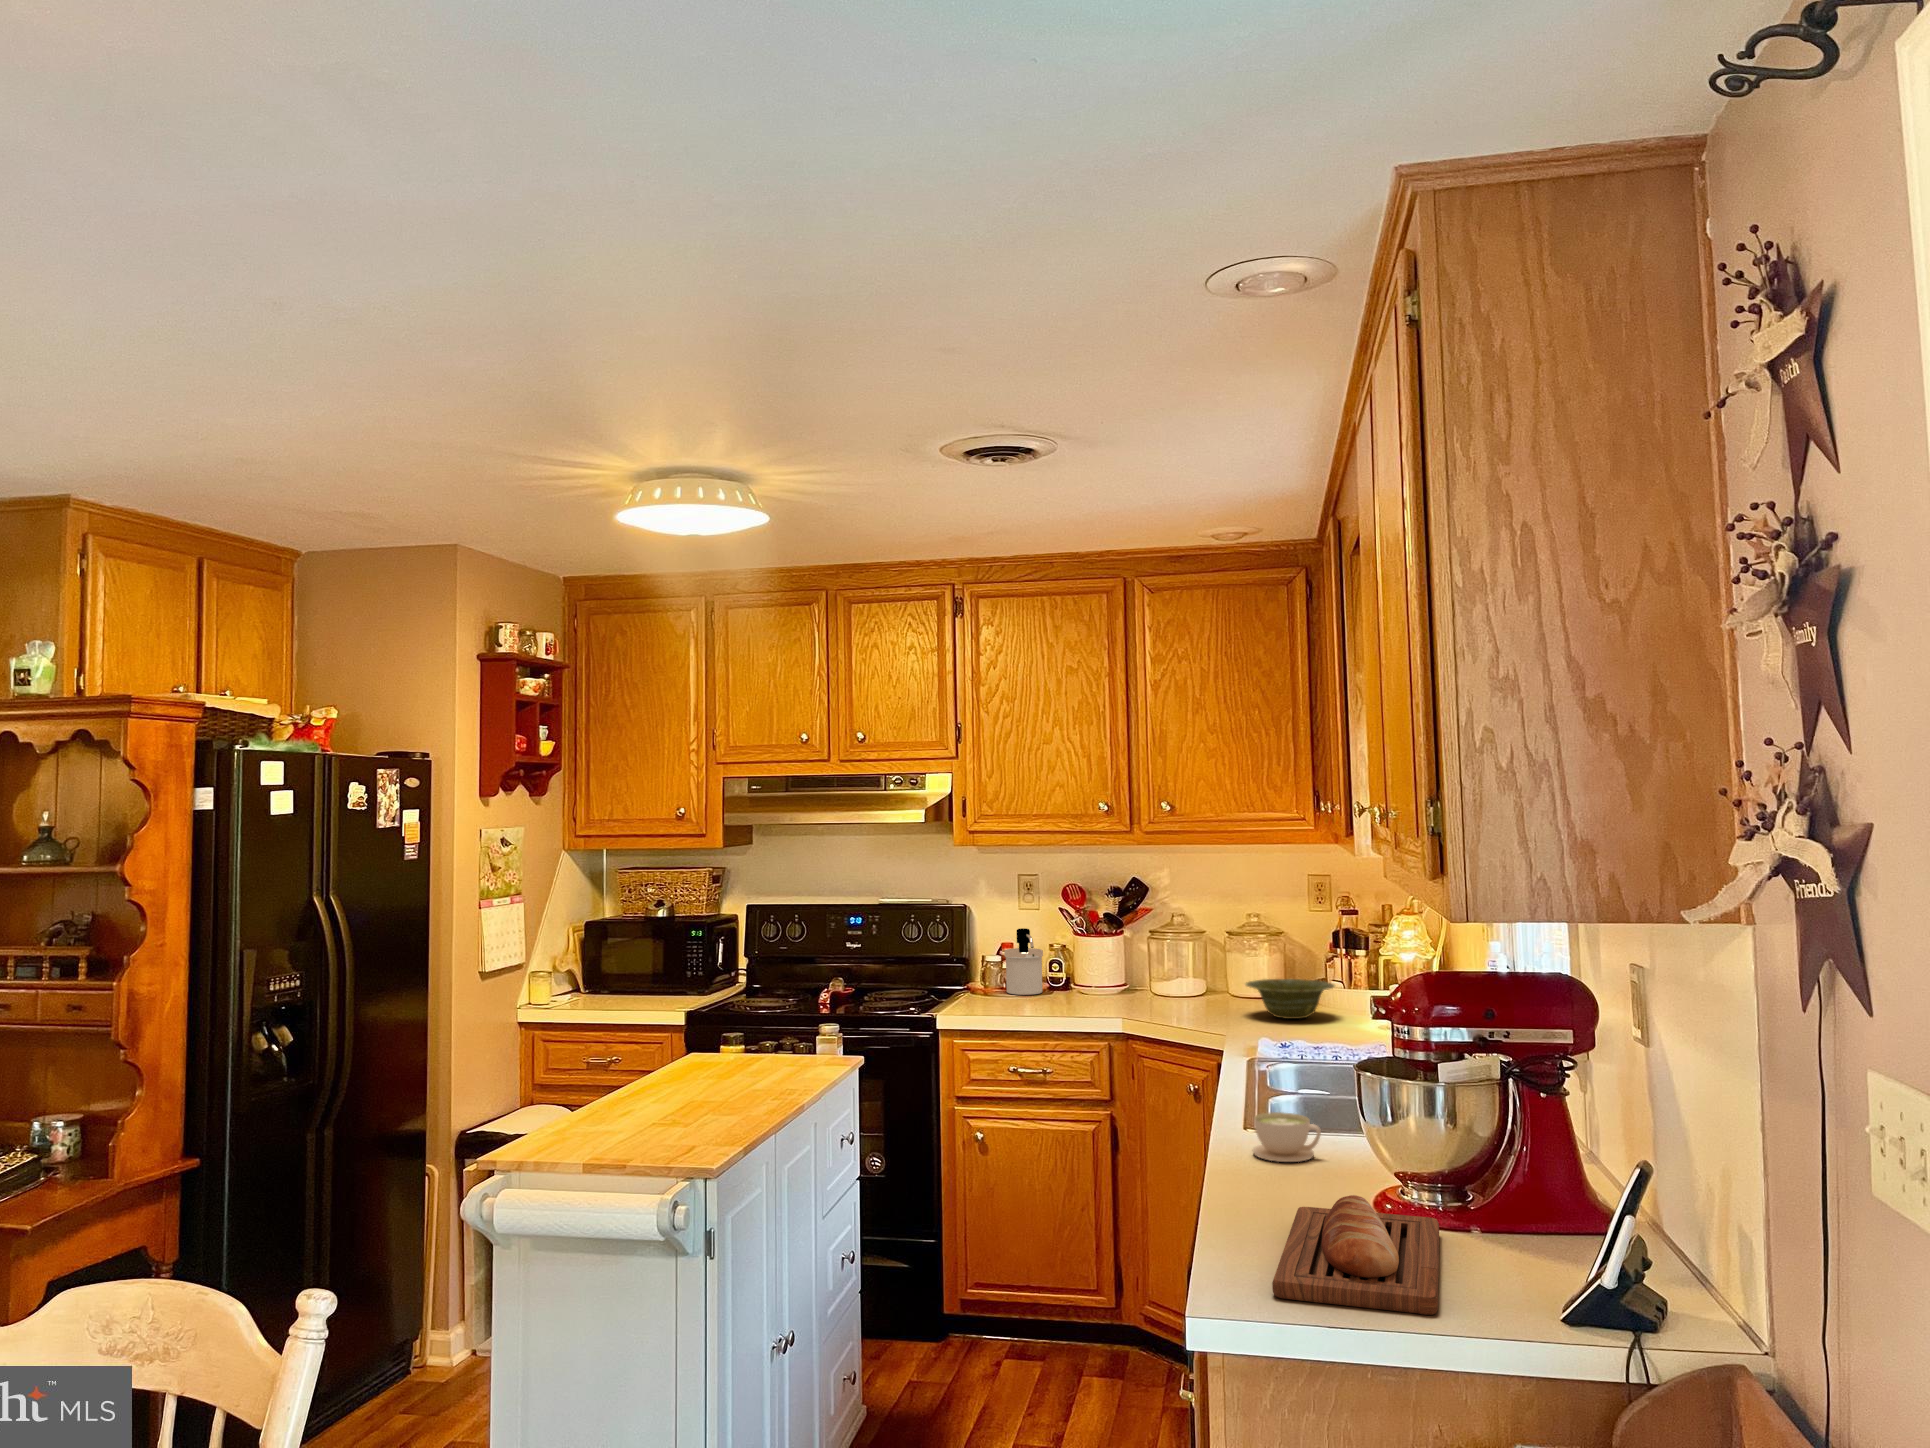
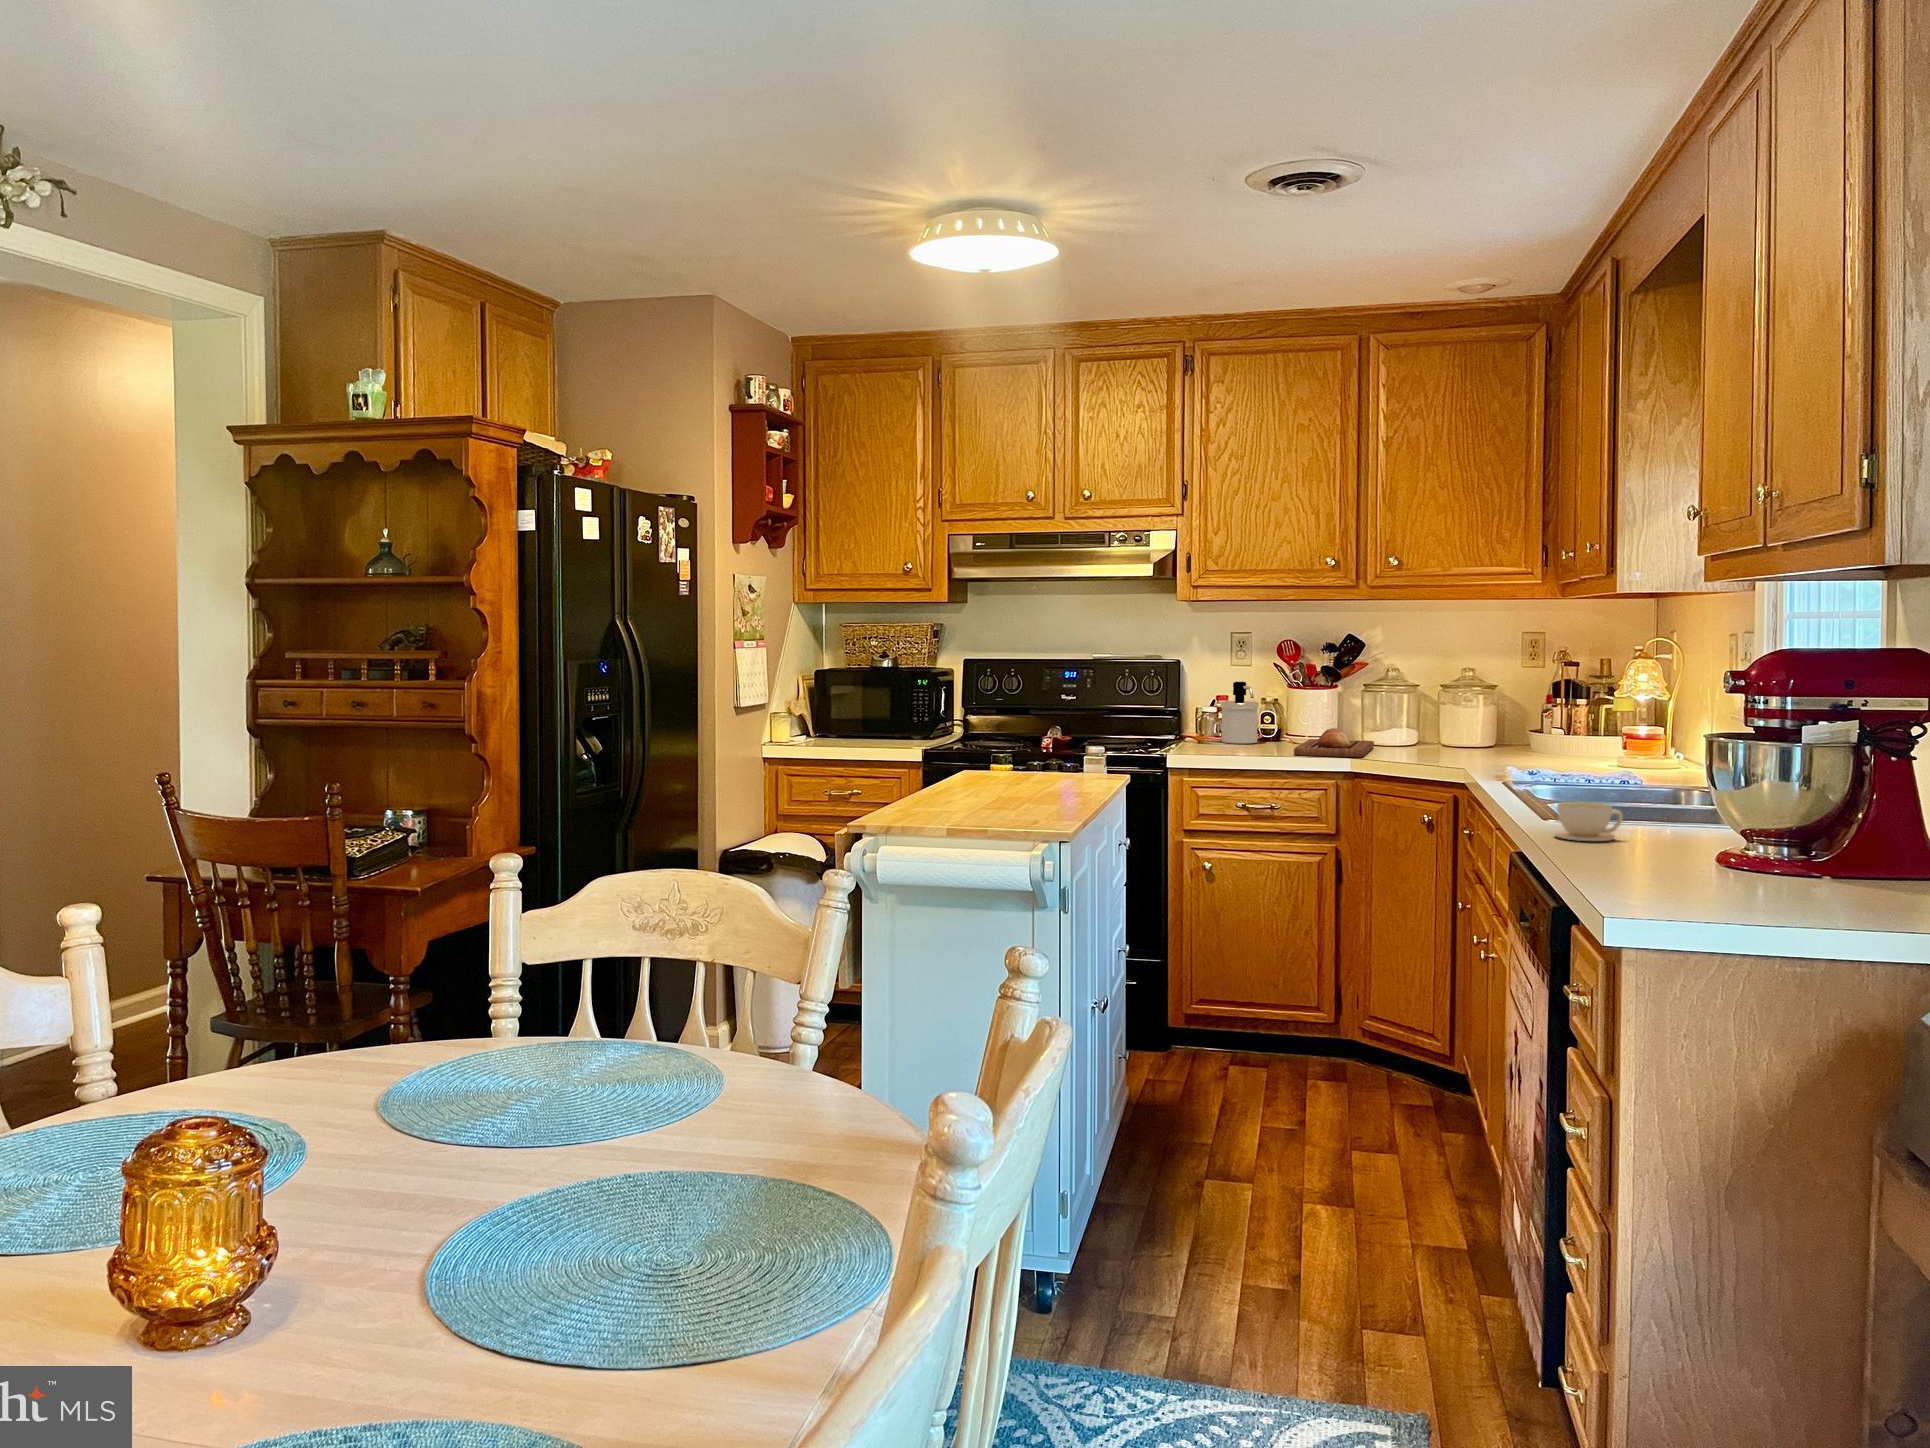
dish: present [1245,979,1335,1019] -> none [1471,726,1564,760]
bread loaf: present [1272,1195,1439,1315] -> present [1294,728,1374,757]

